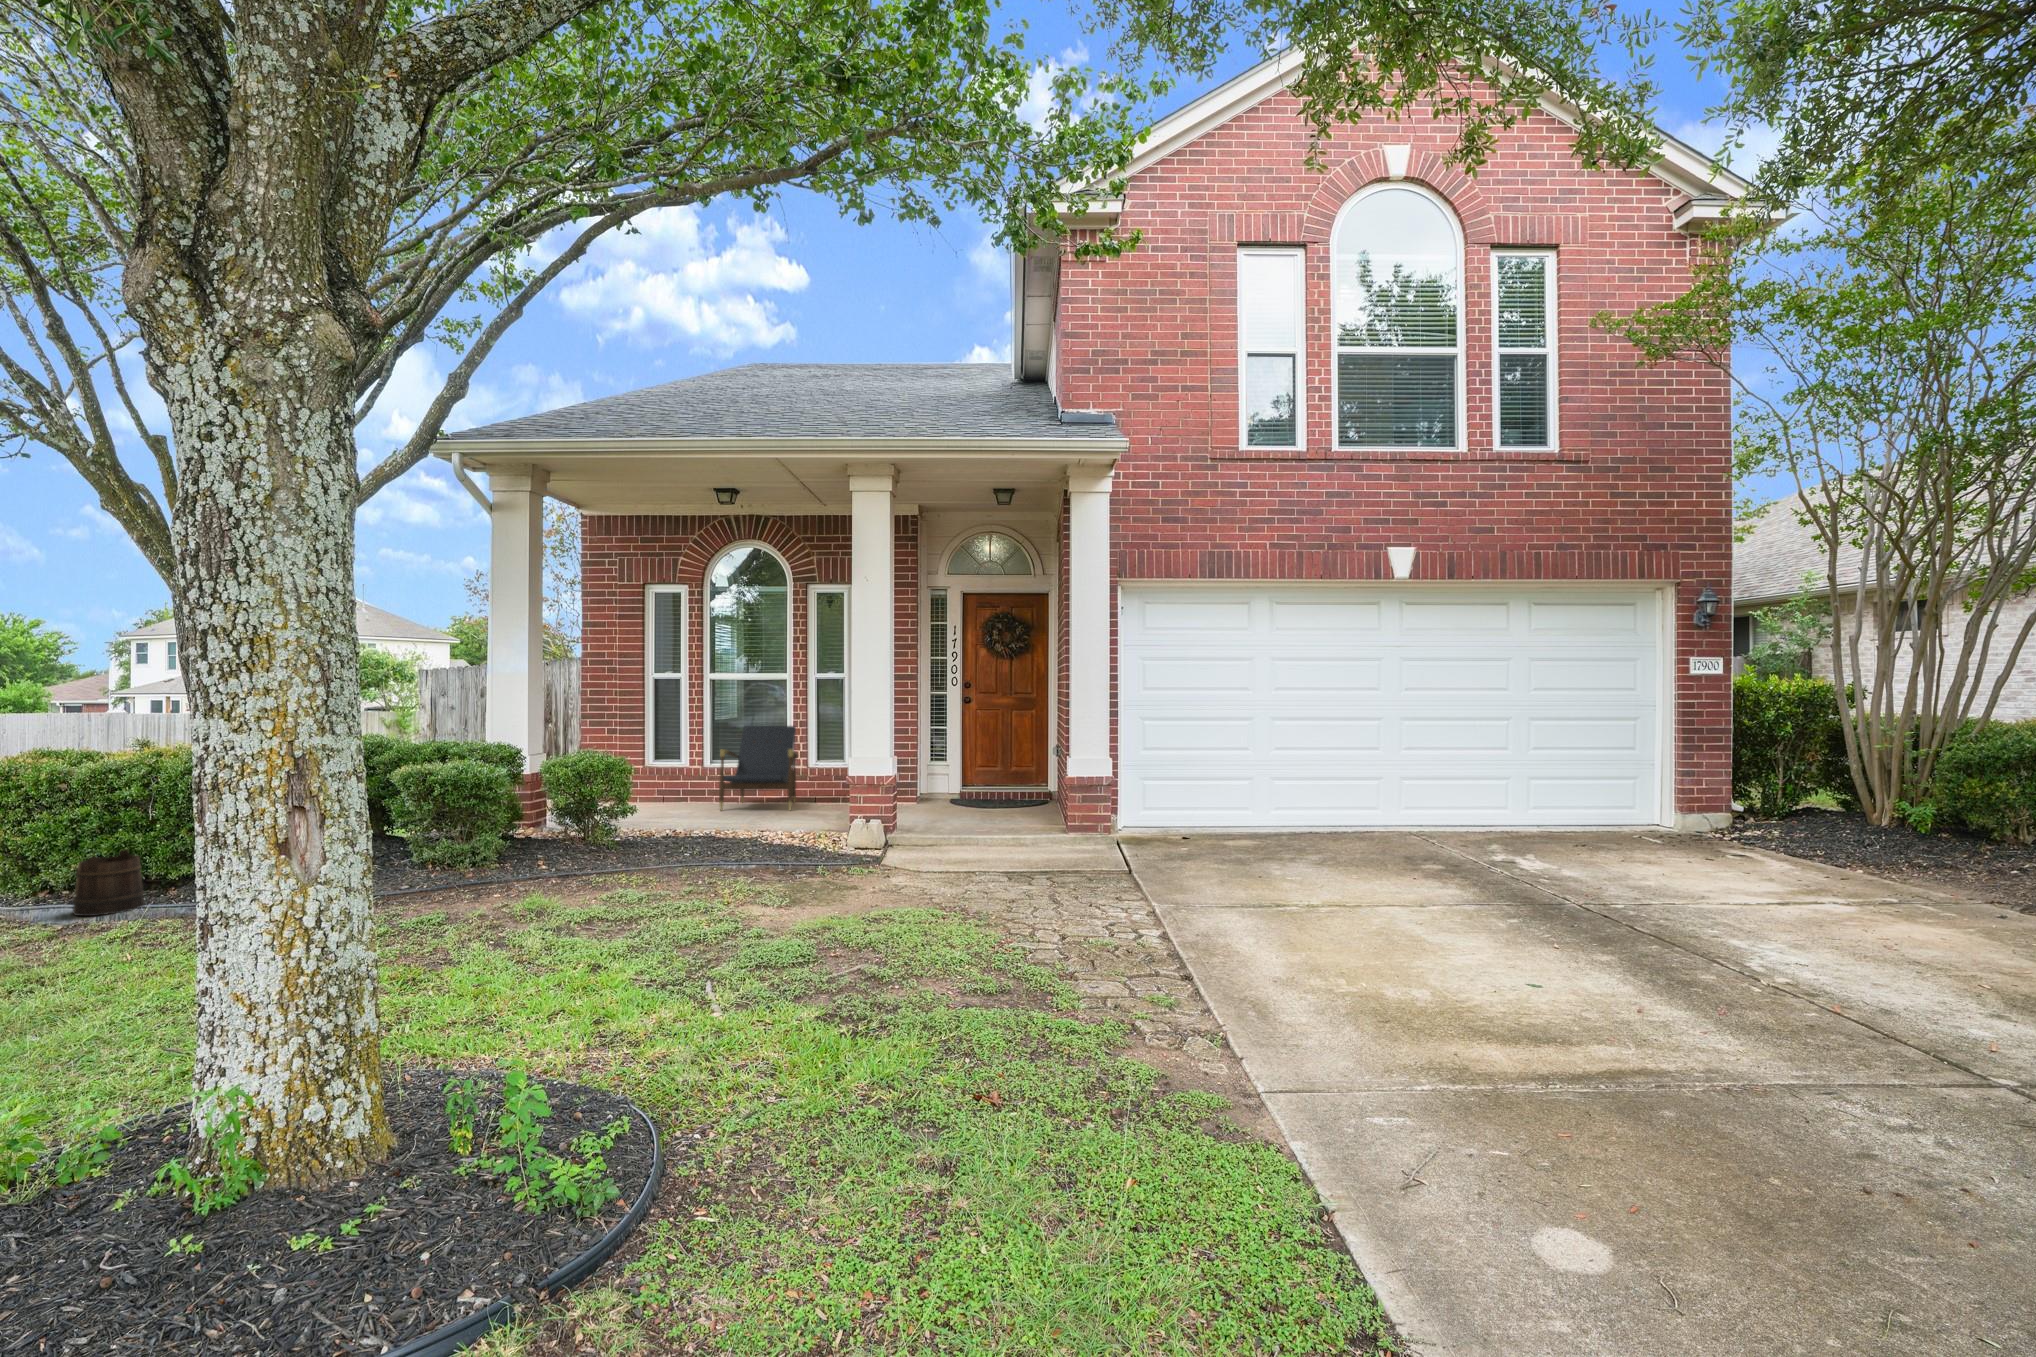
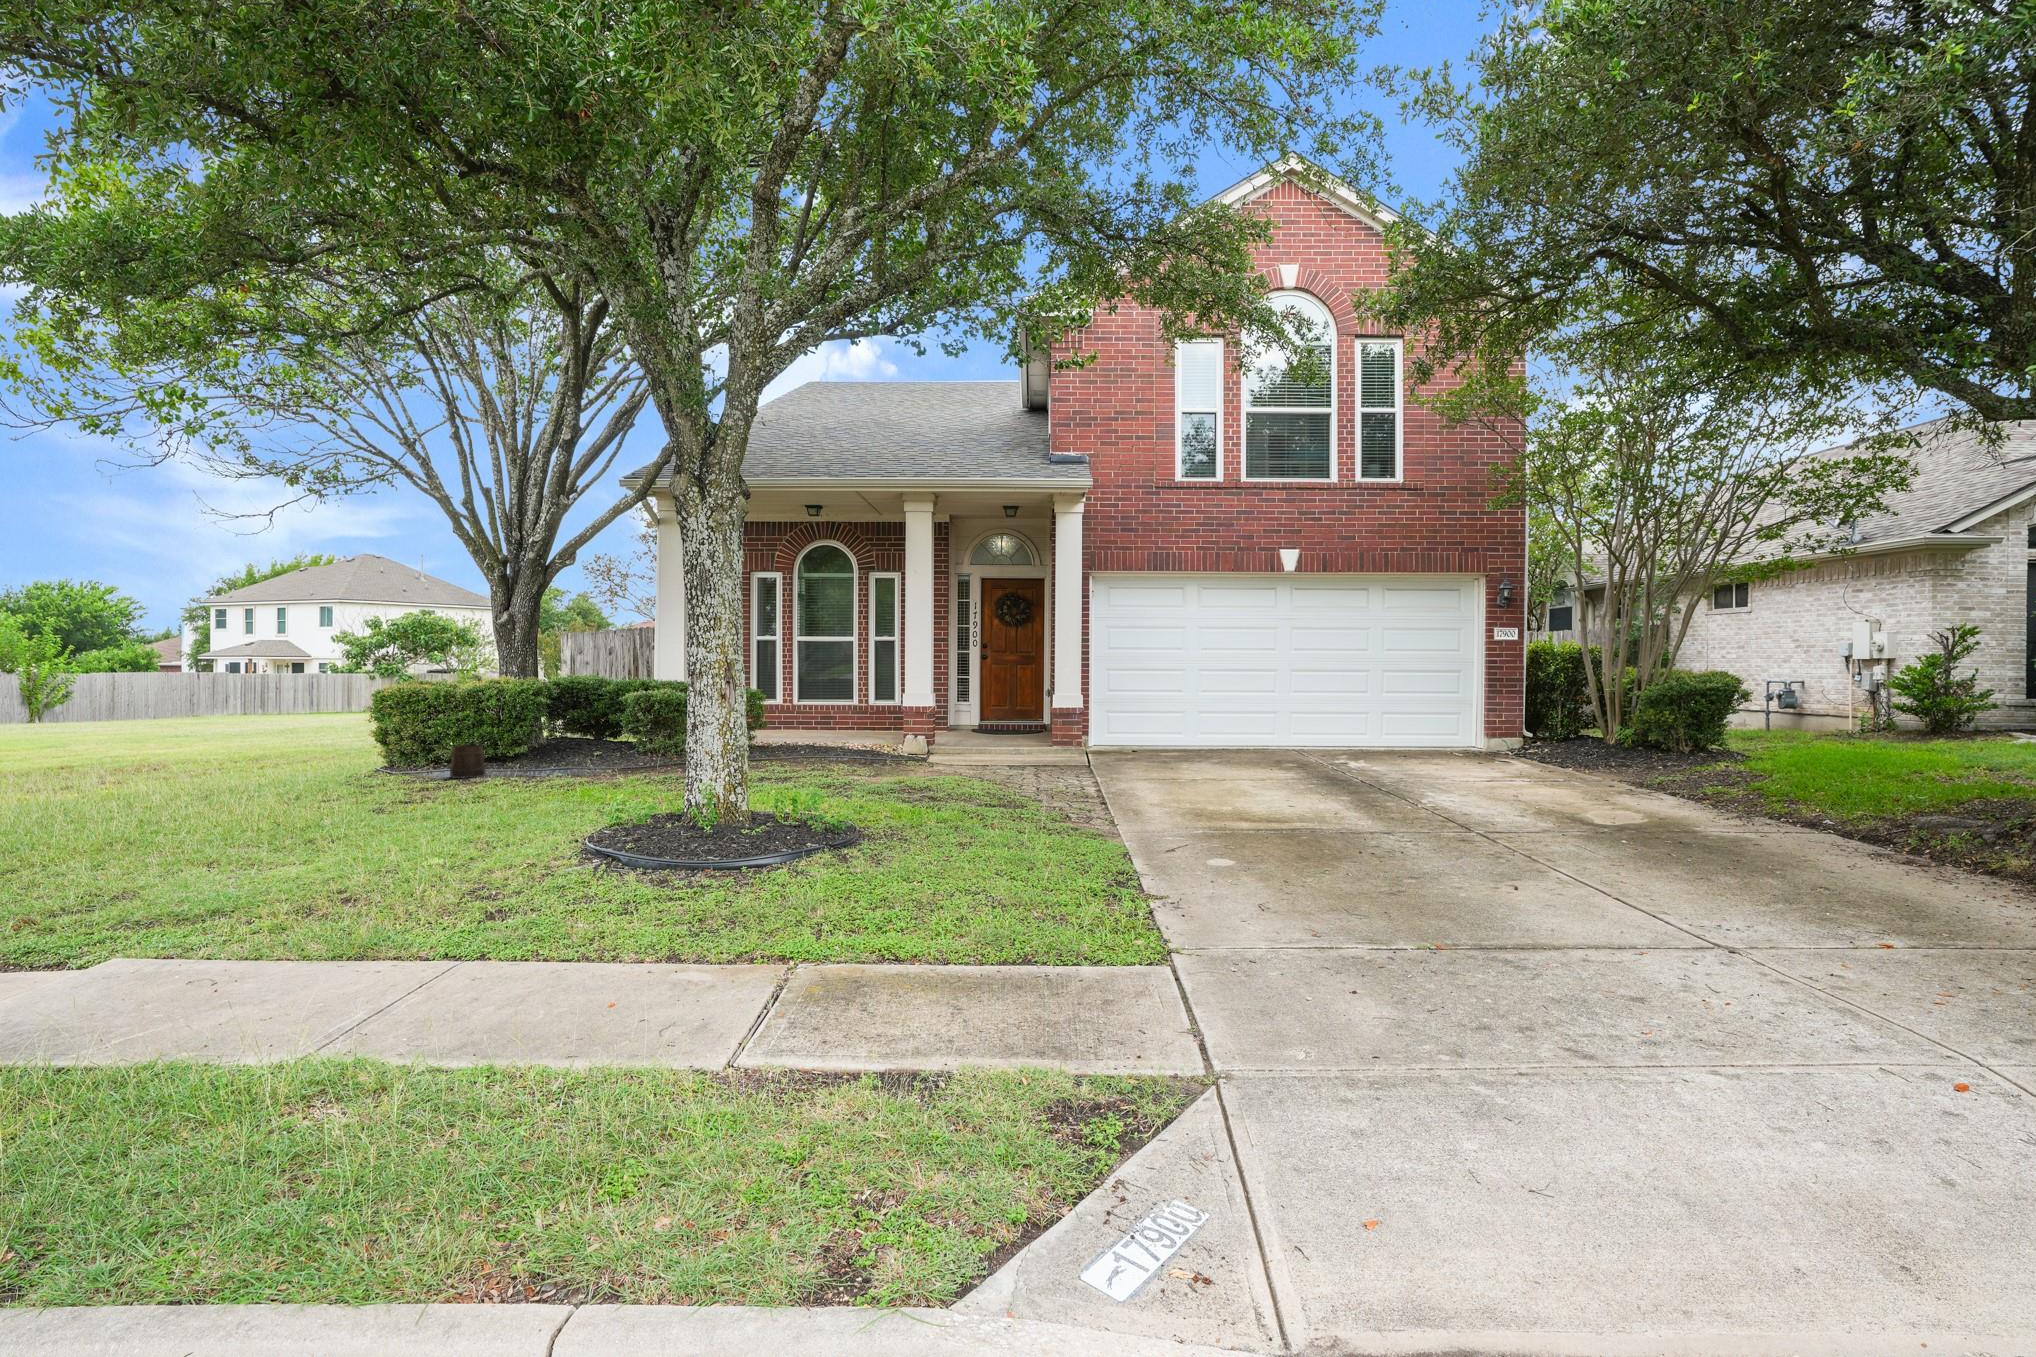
lounge chair: present [719,726,798,810] -> none [808,675,861,735]

